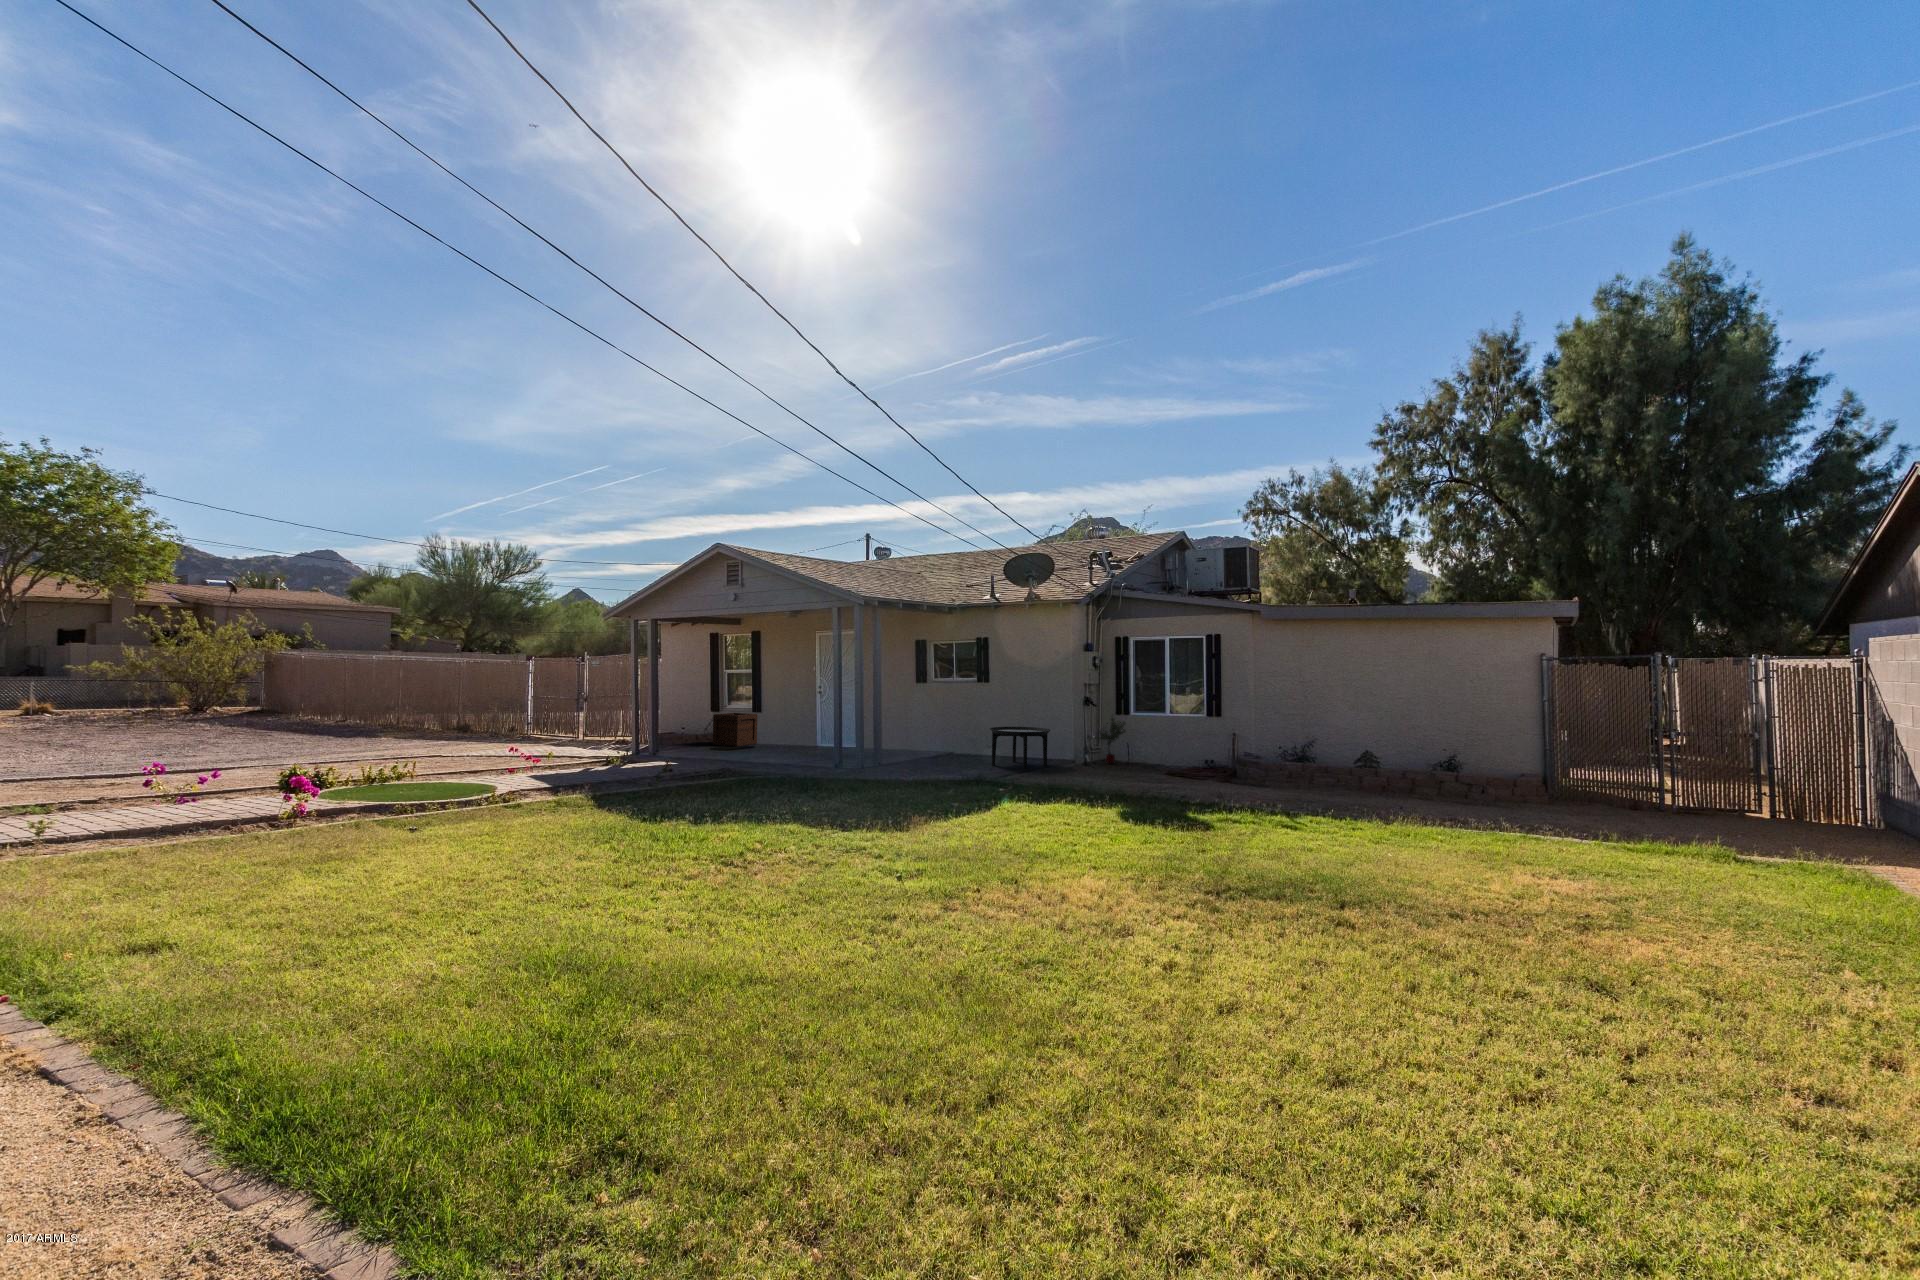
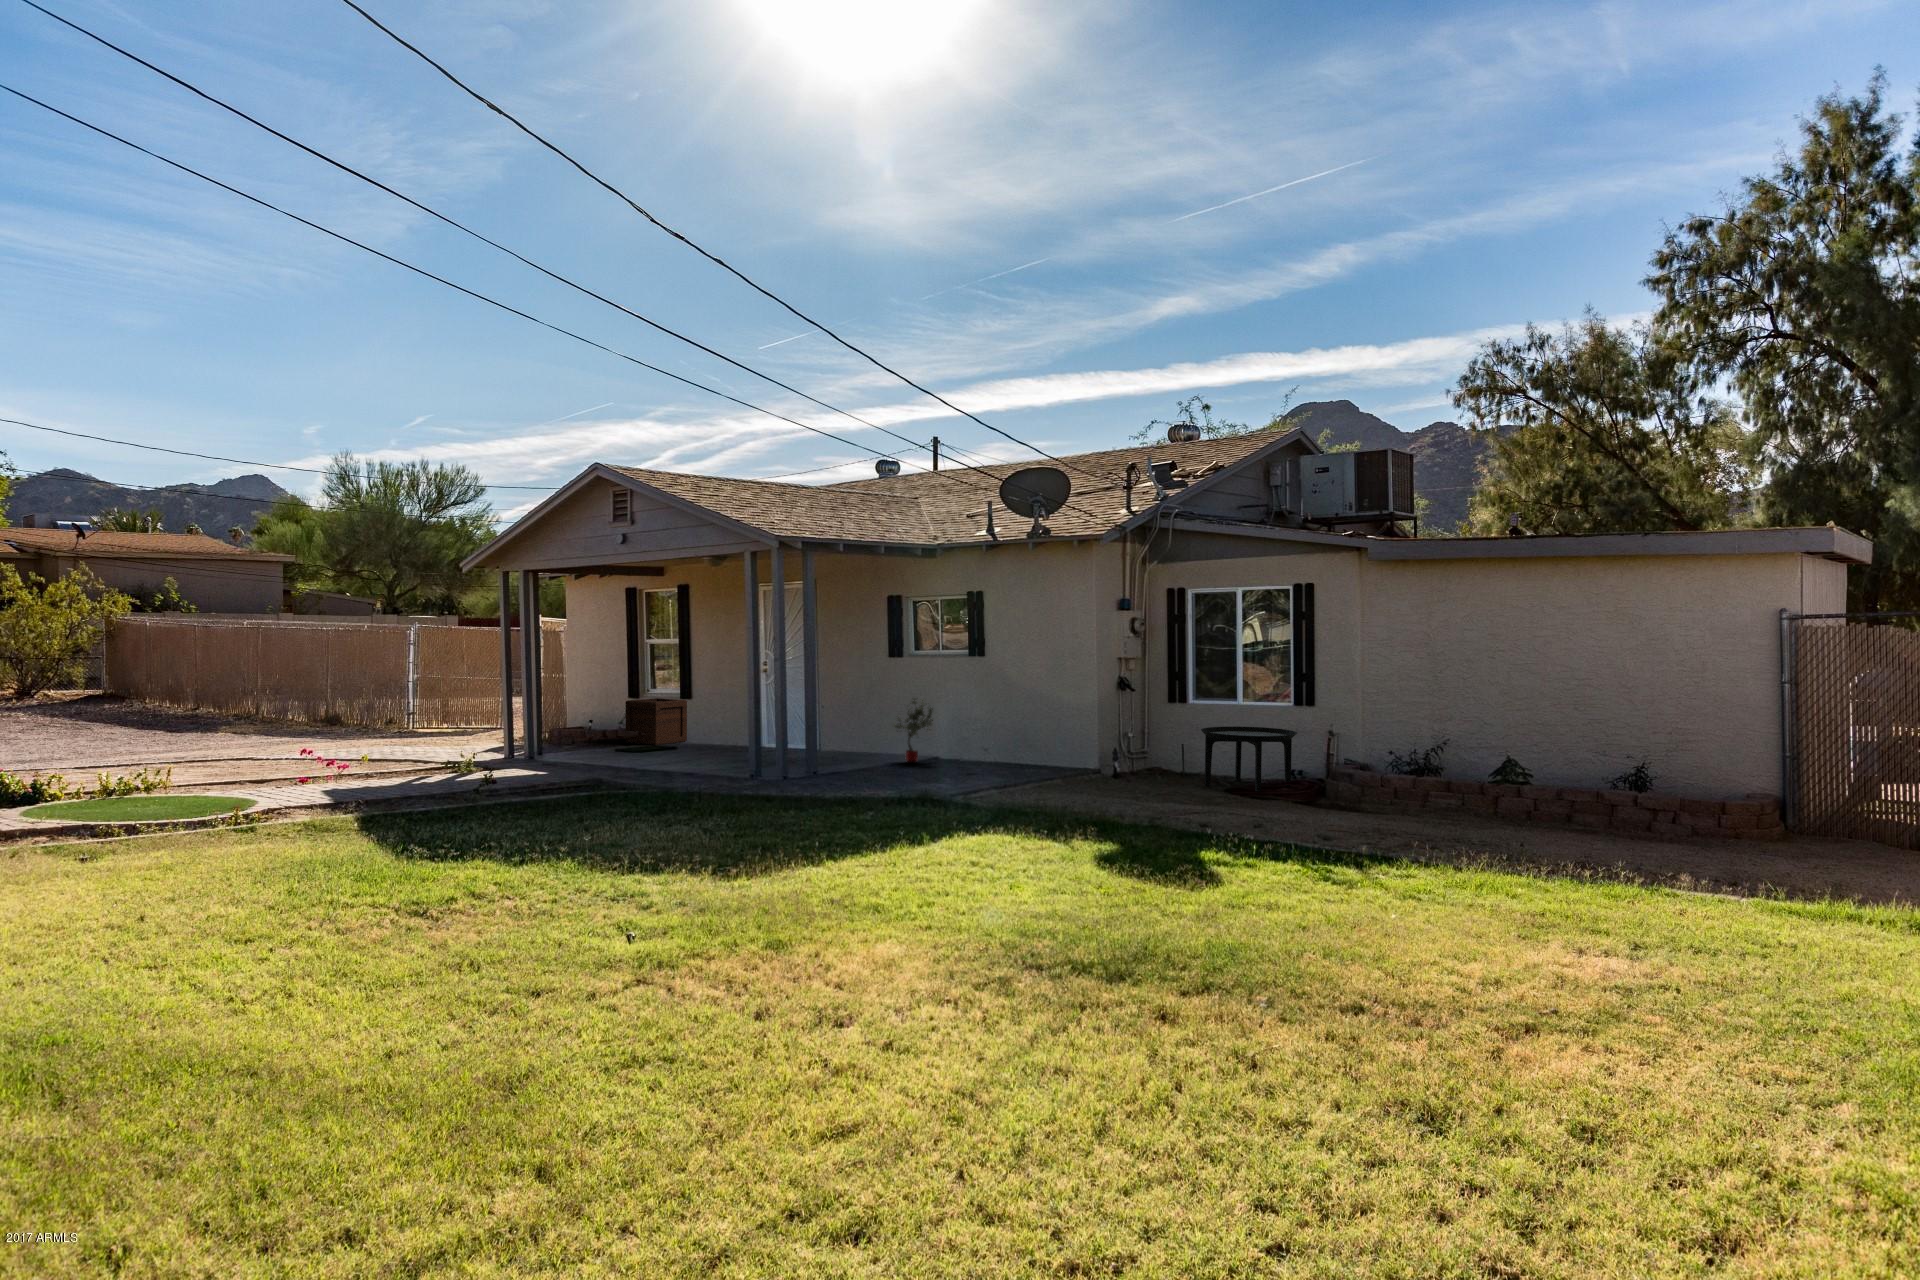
potted tree: present [1096,718,1126,764] -> present [894,699,933,763]
round table: present [989,727,1051,769] -> present [1201,726,1297,792]

